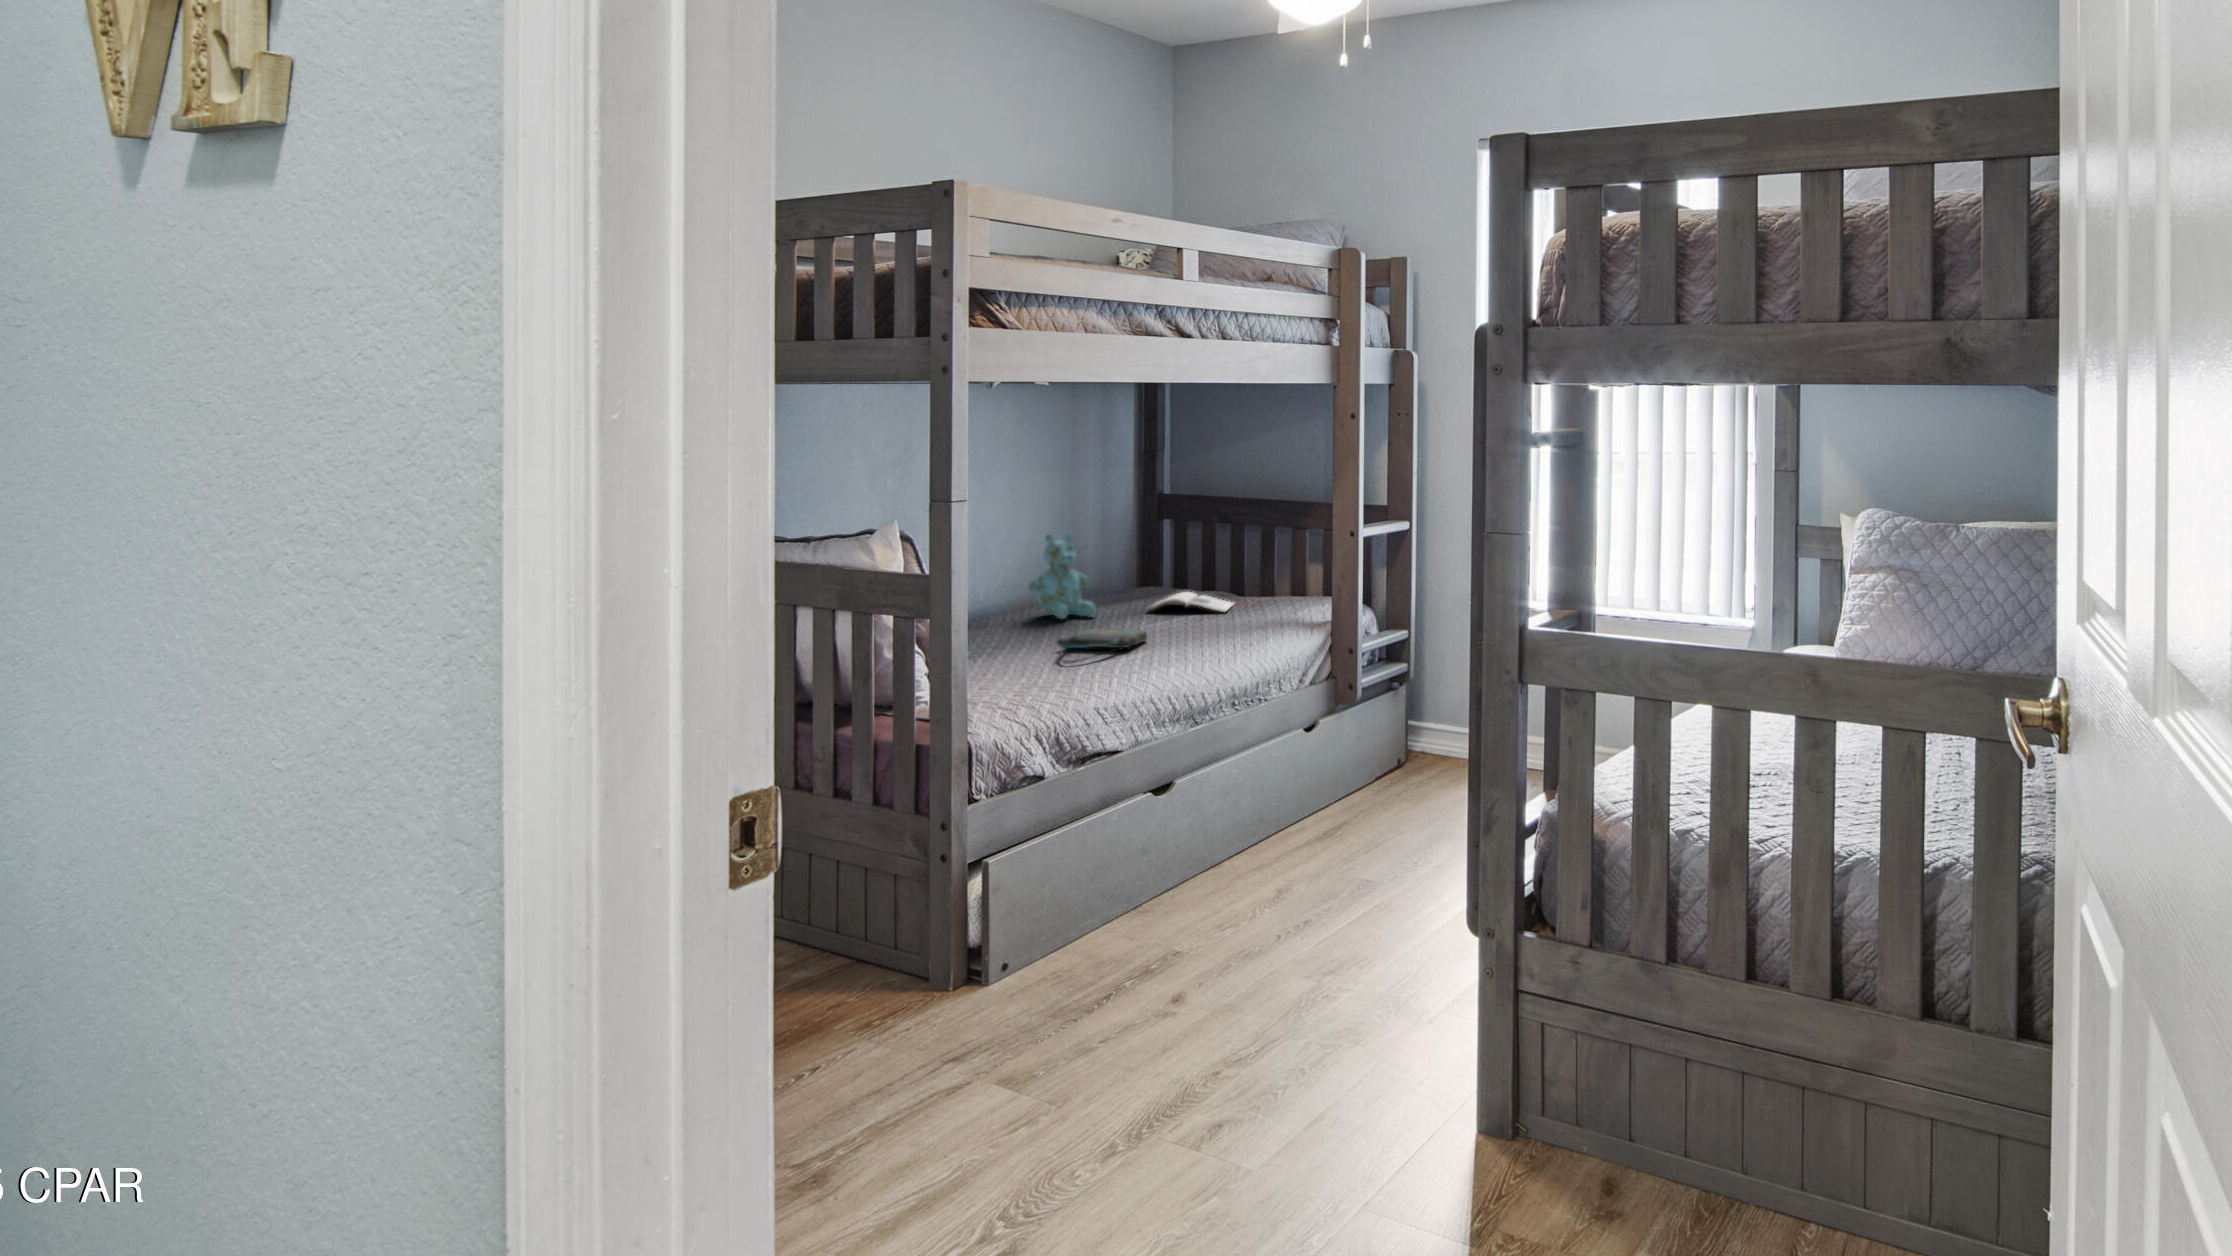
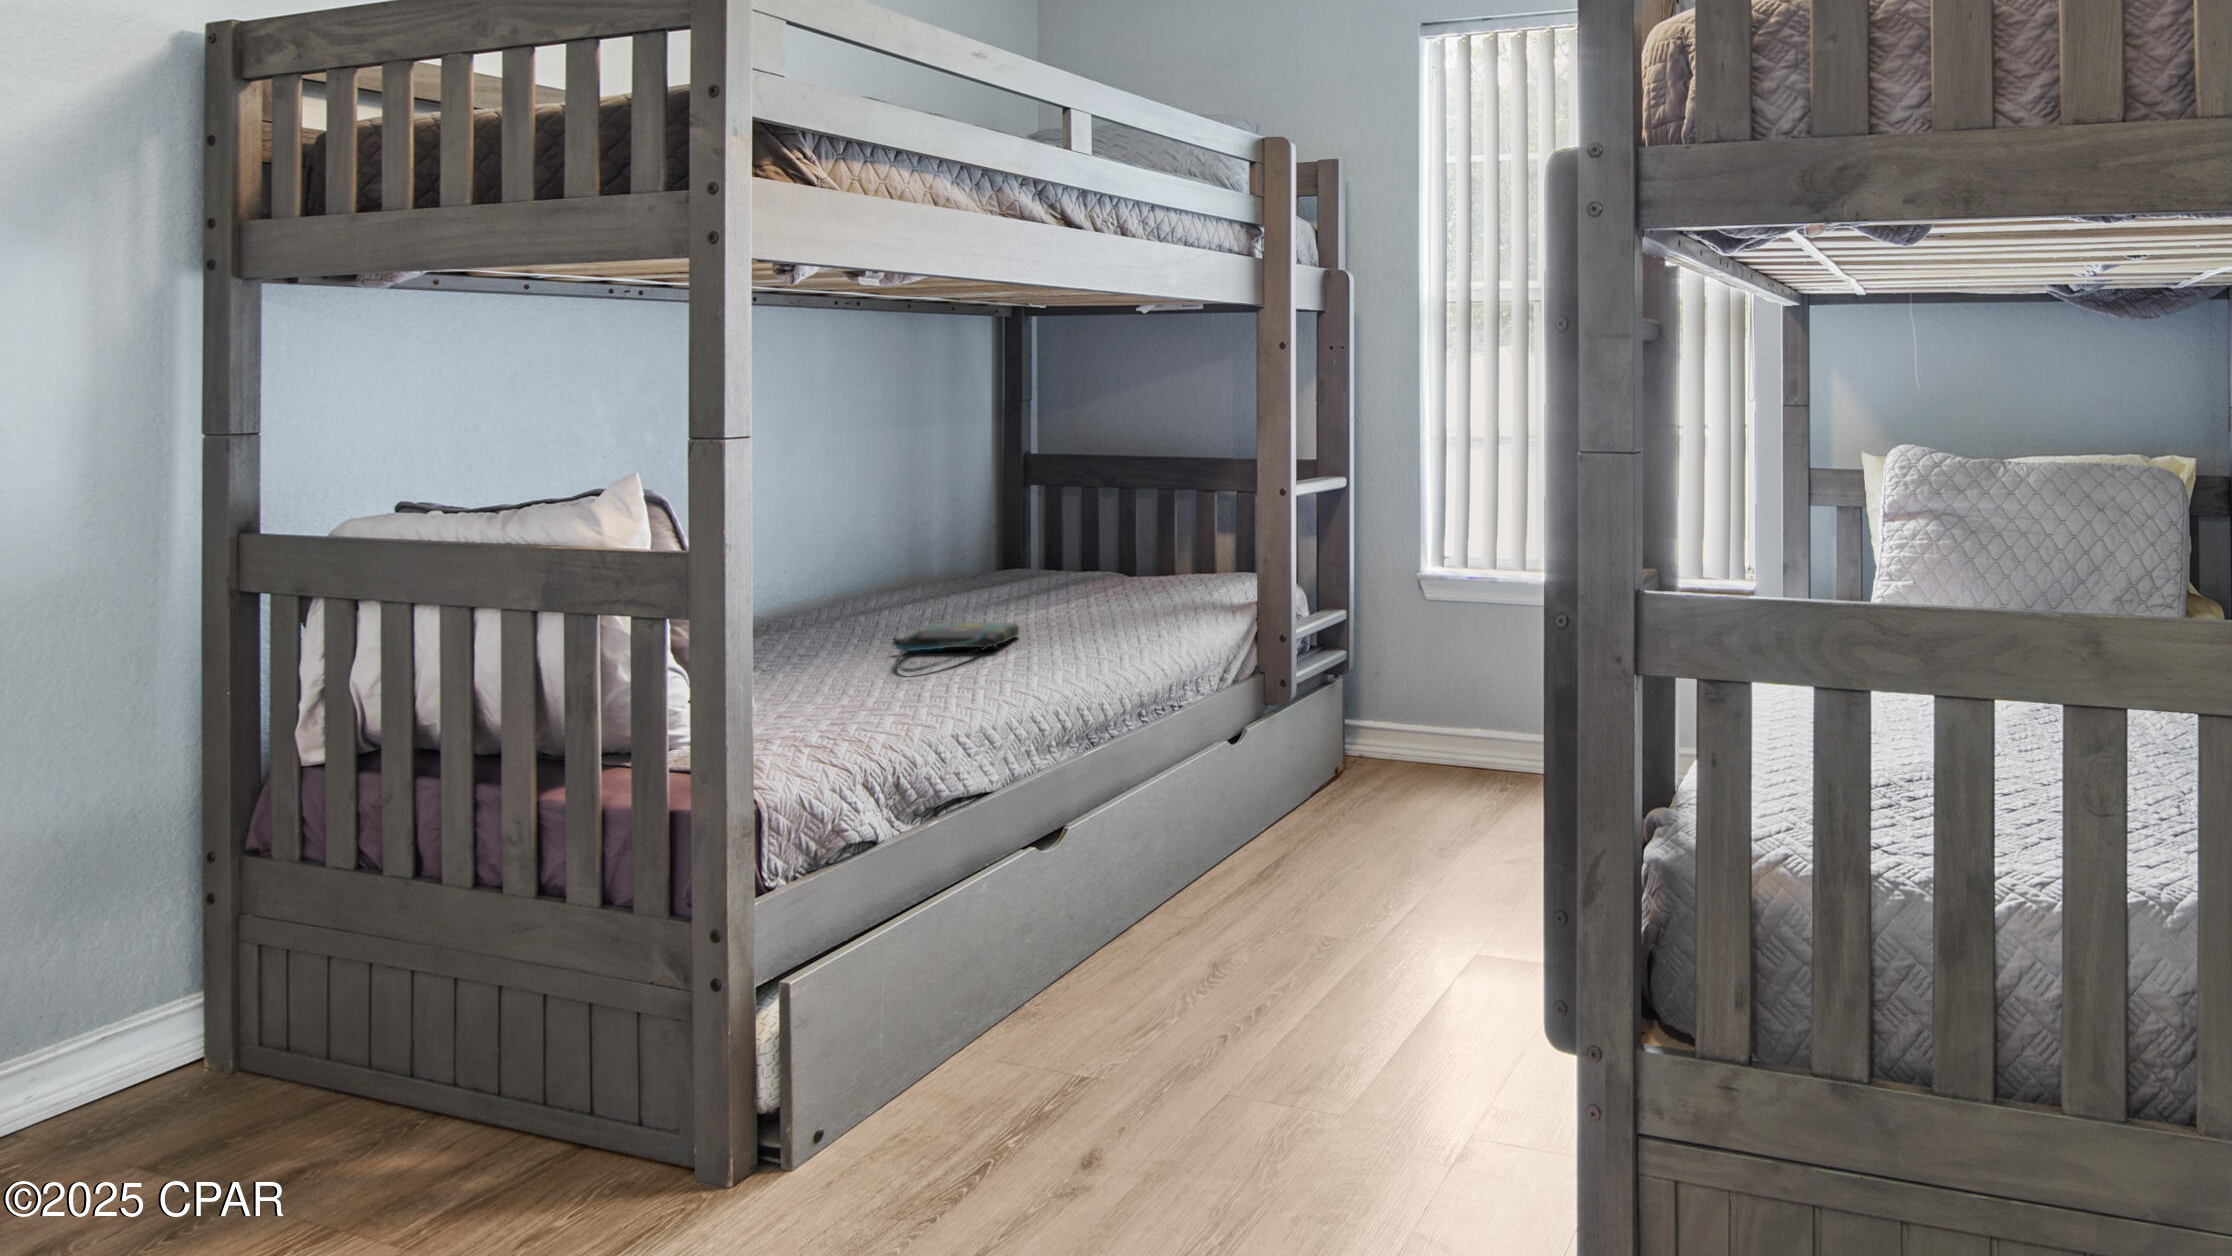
stuffed bear: present [1028,533,1096,619] -> none [849,497,945,611]
magazine: present [1148,592,1234,612] -> none [1012,571,1130,598]

